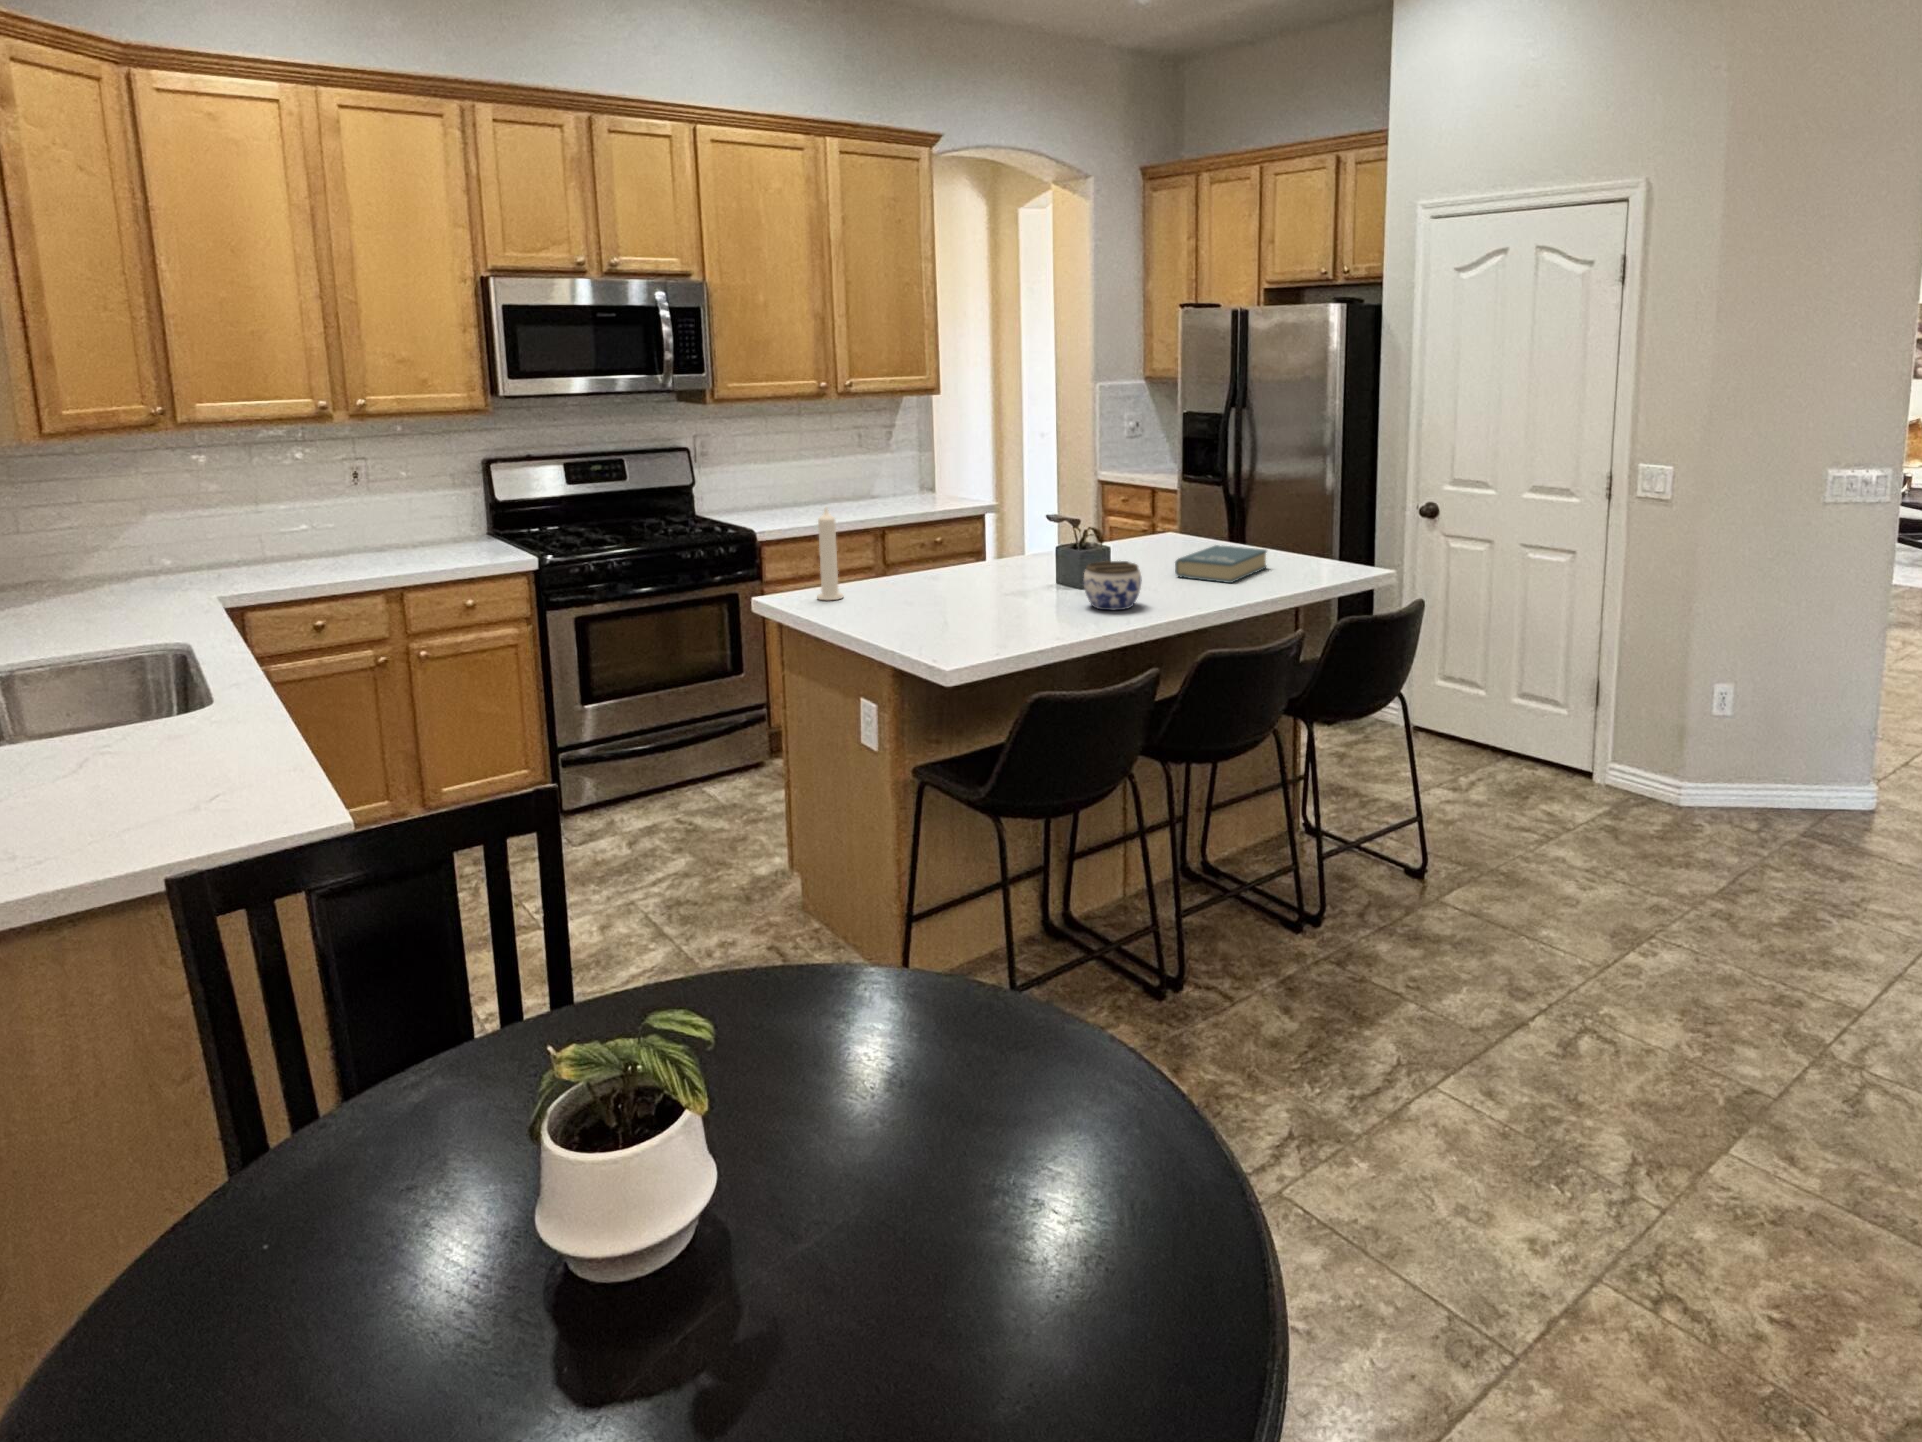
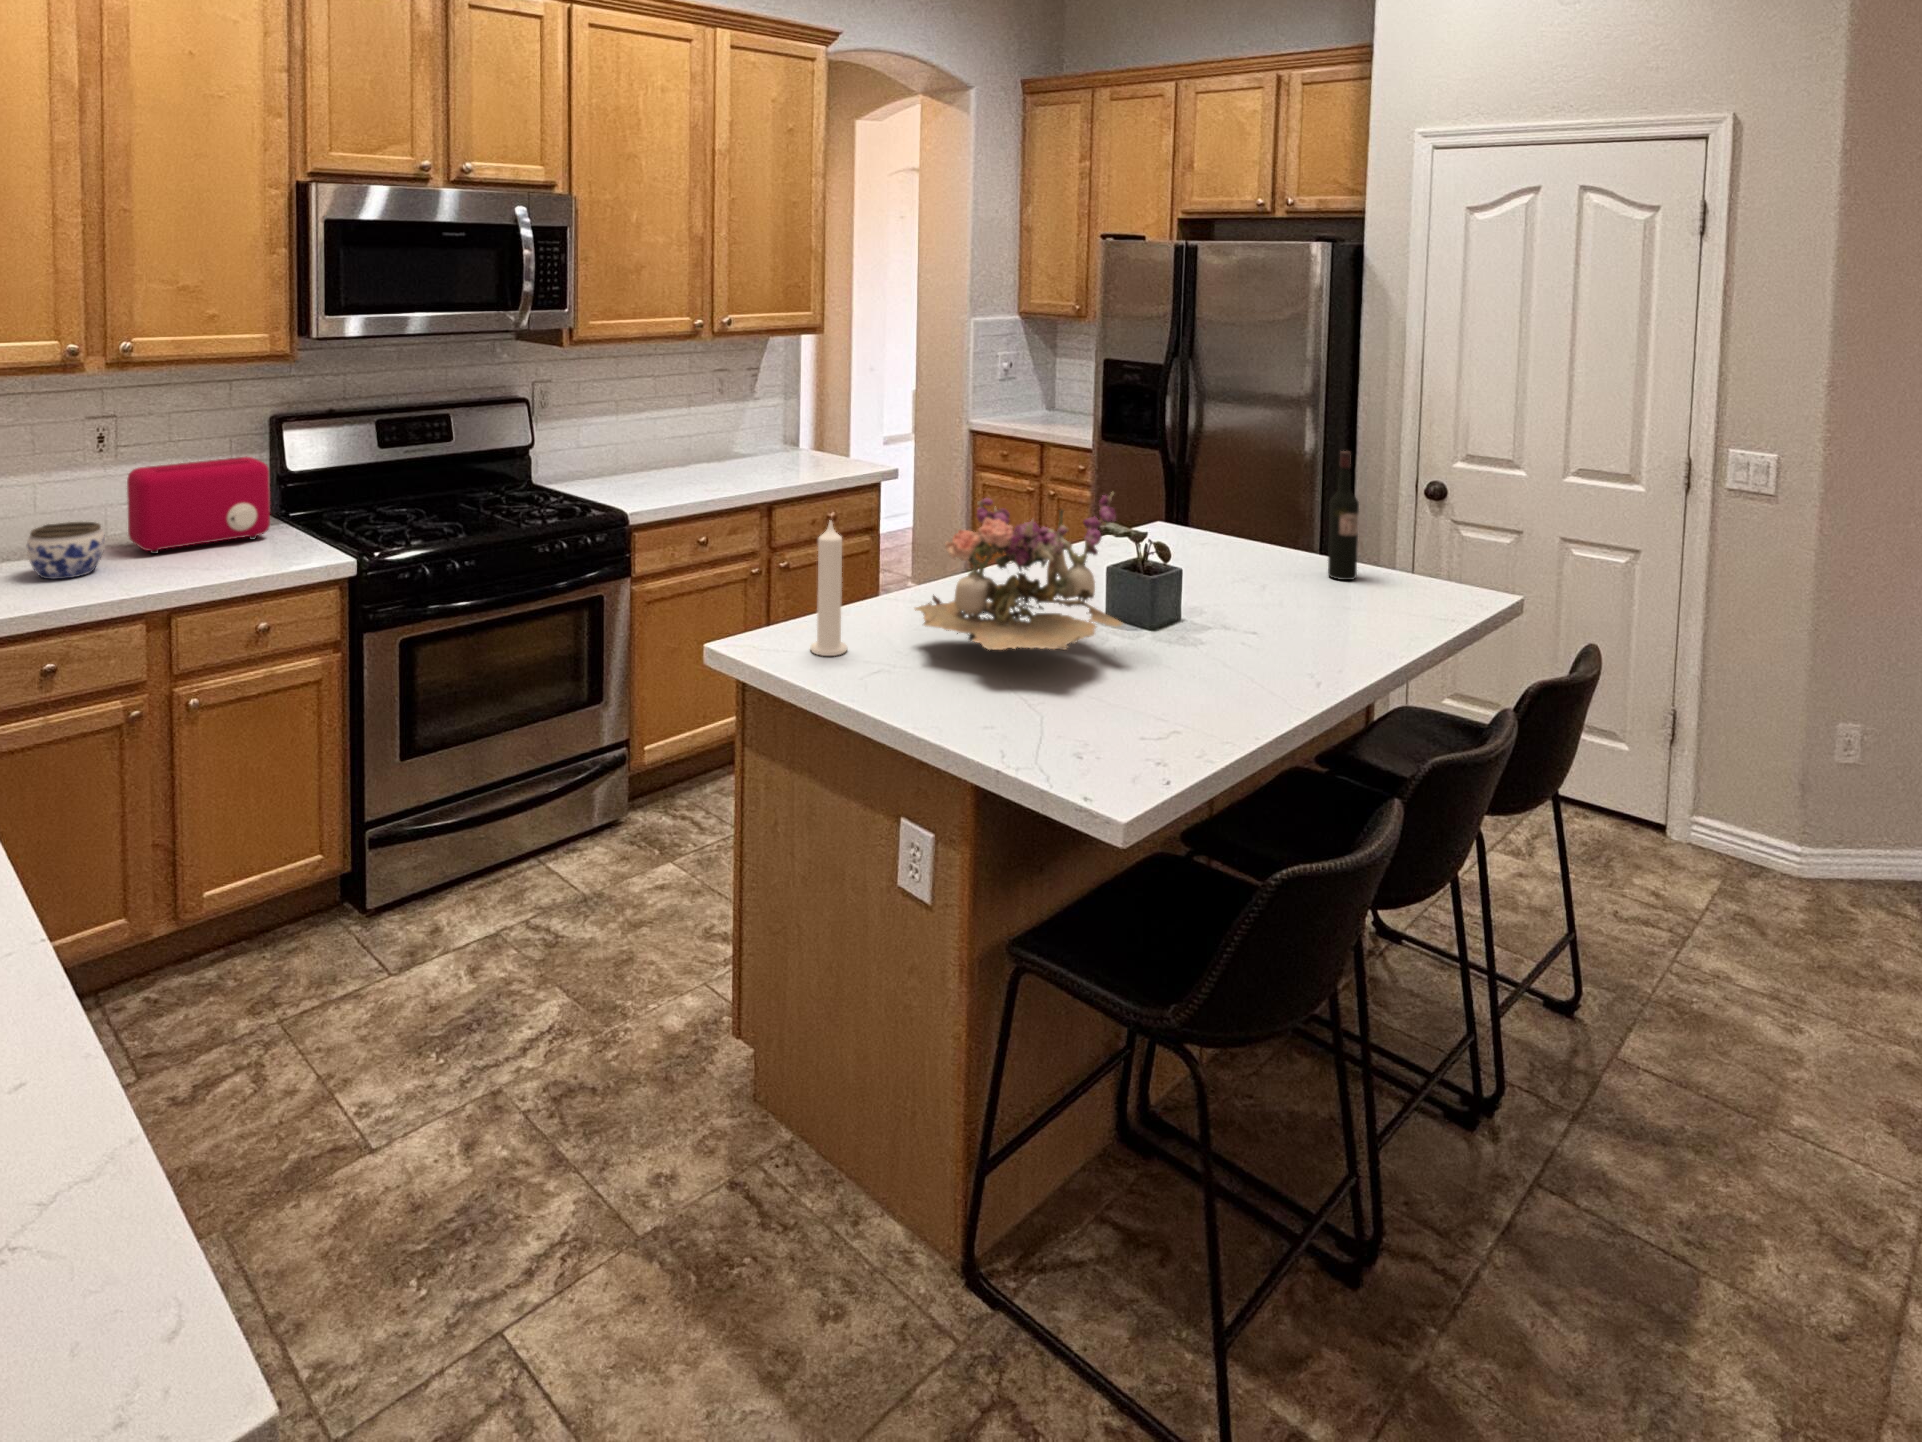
wine bottle: none [1251,463,1272,561] -> present [1328,451,1359,580]
flower arrangement: none [887,483,1031,598] -> present [915,493,1123,650]
toaster: none [376,488,483,556] -> present [127,457,270,554]
book: present [1175,545,1267,583] -> none [1267,559,1368,623]
jar: present [1083,561,1142,610] -> present [27,522,105,579]

